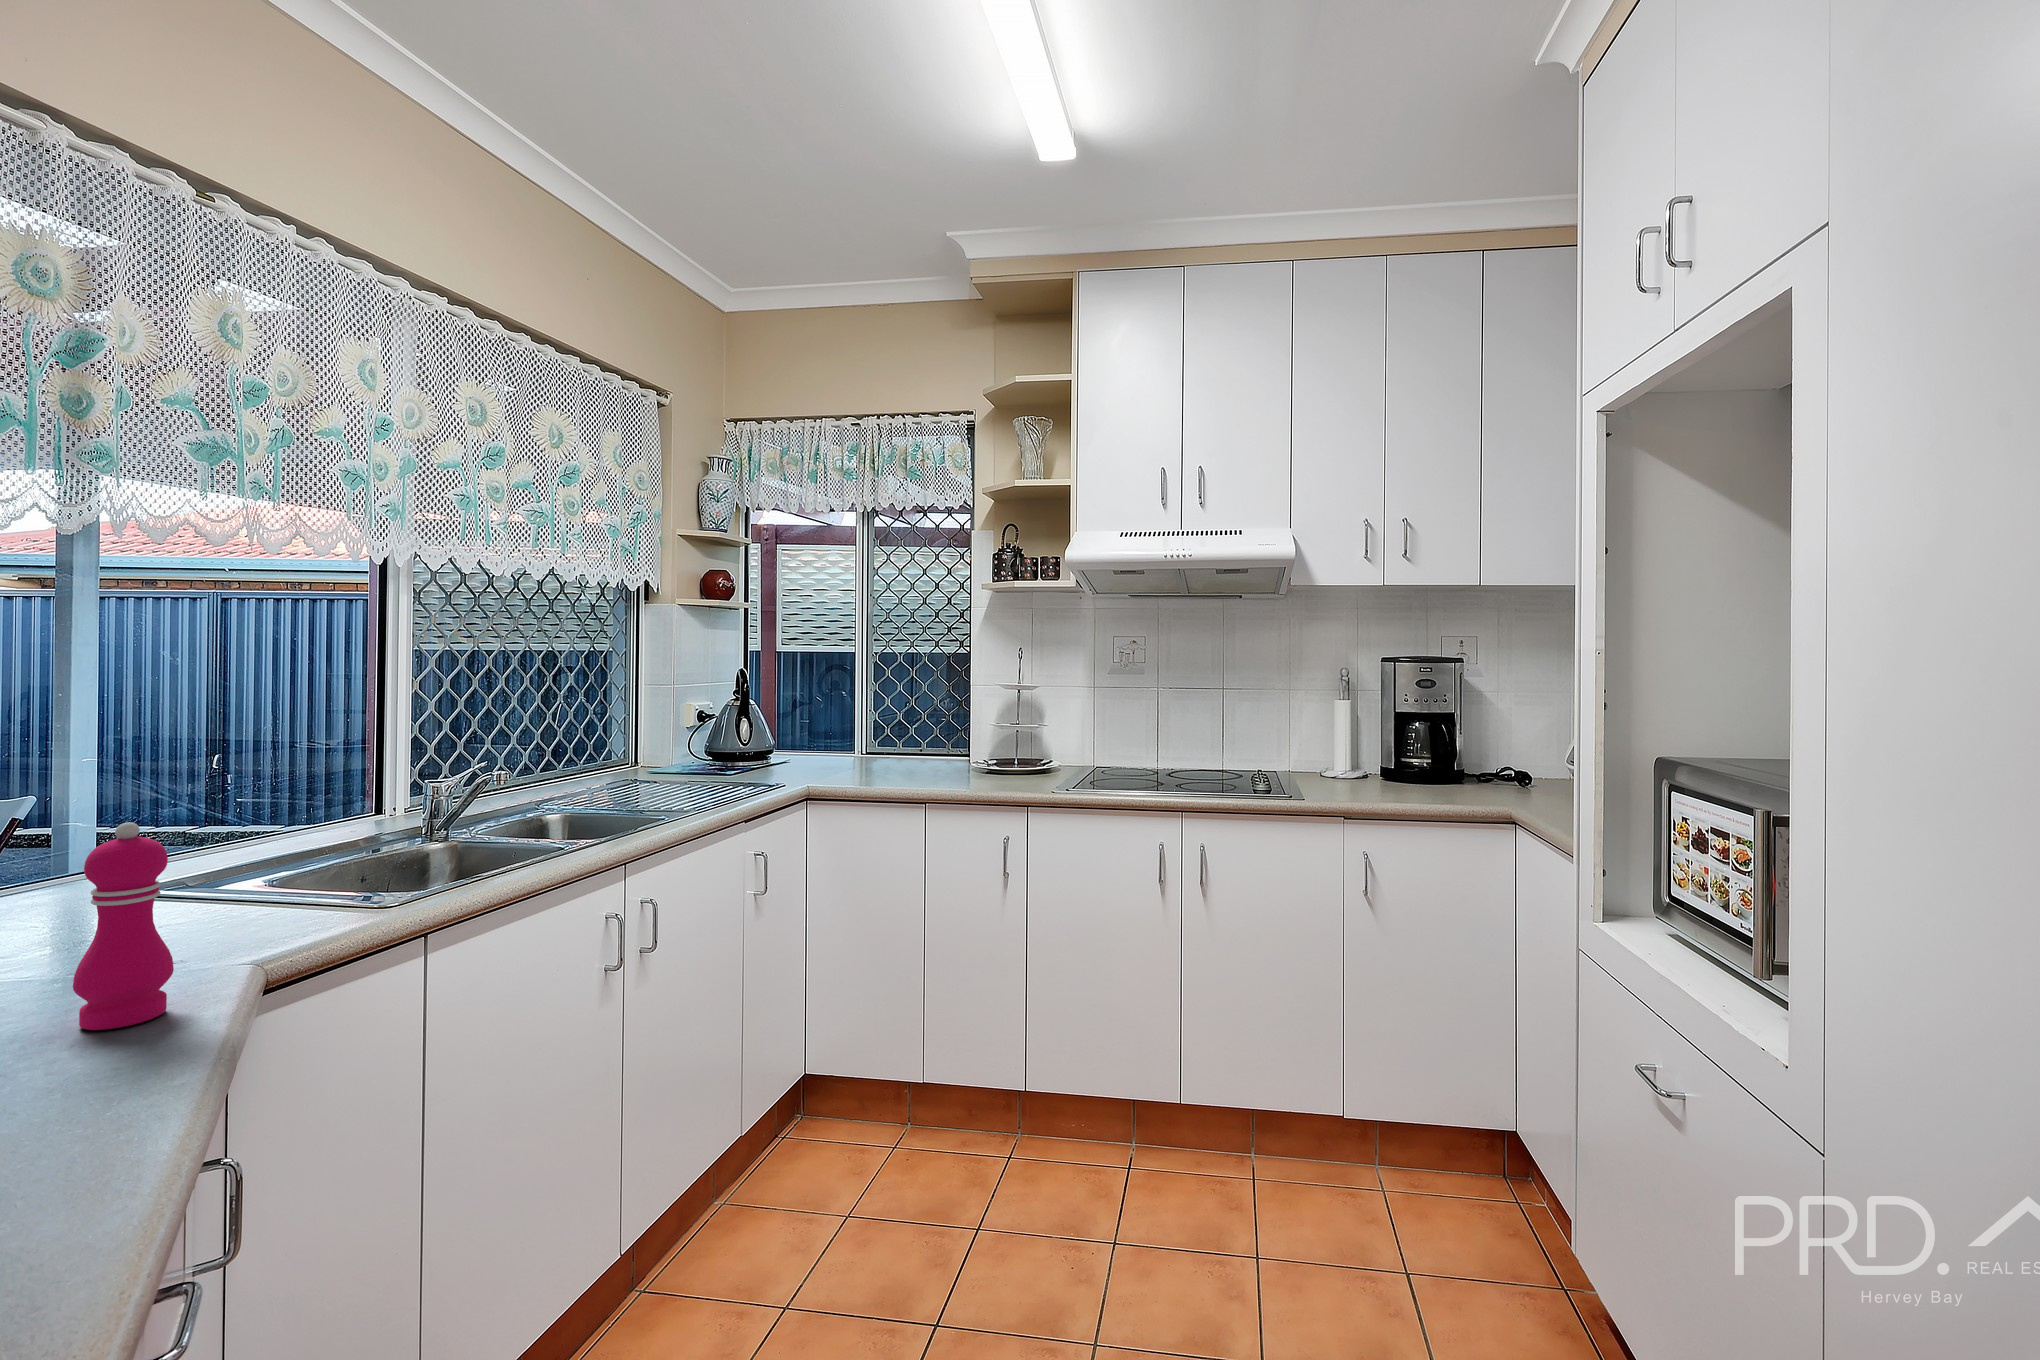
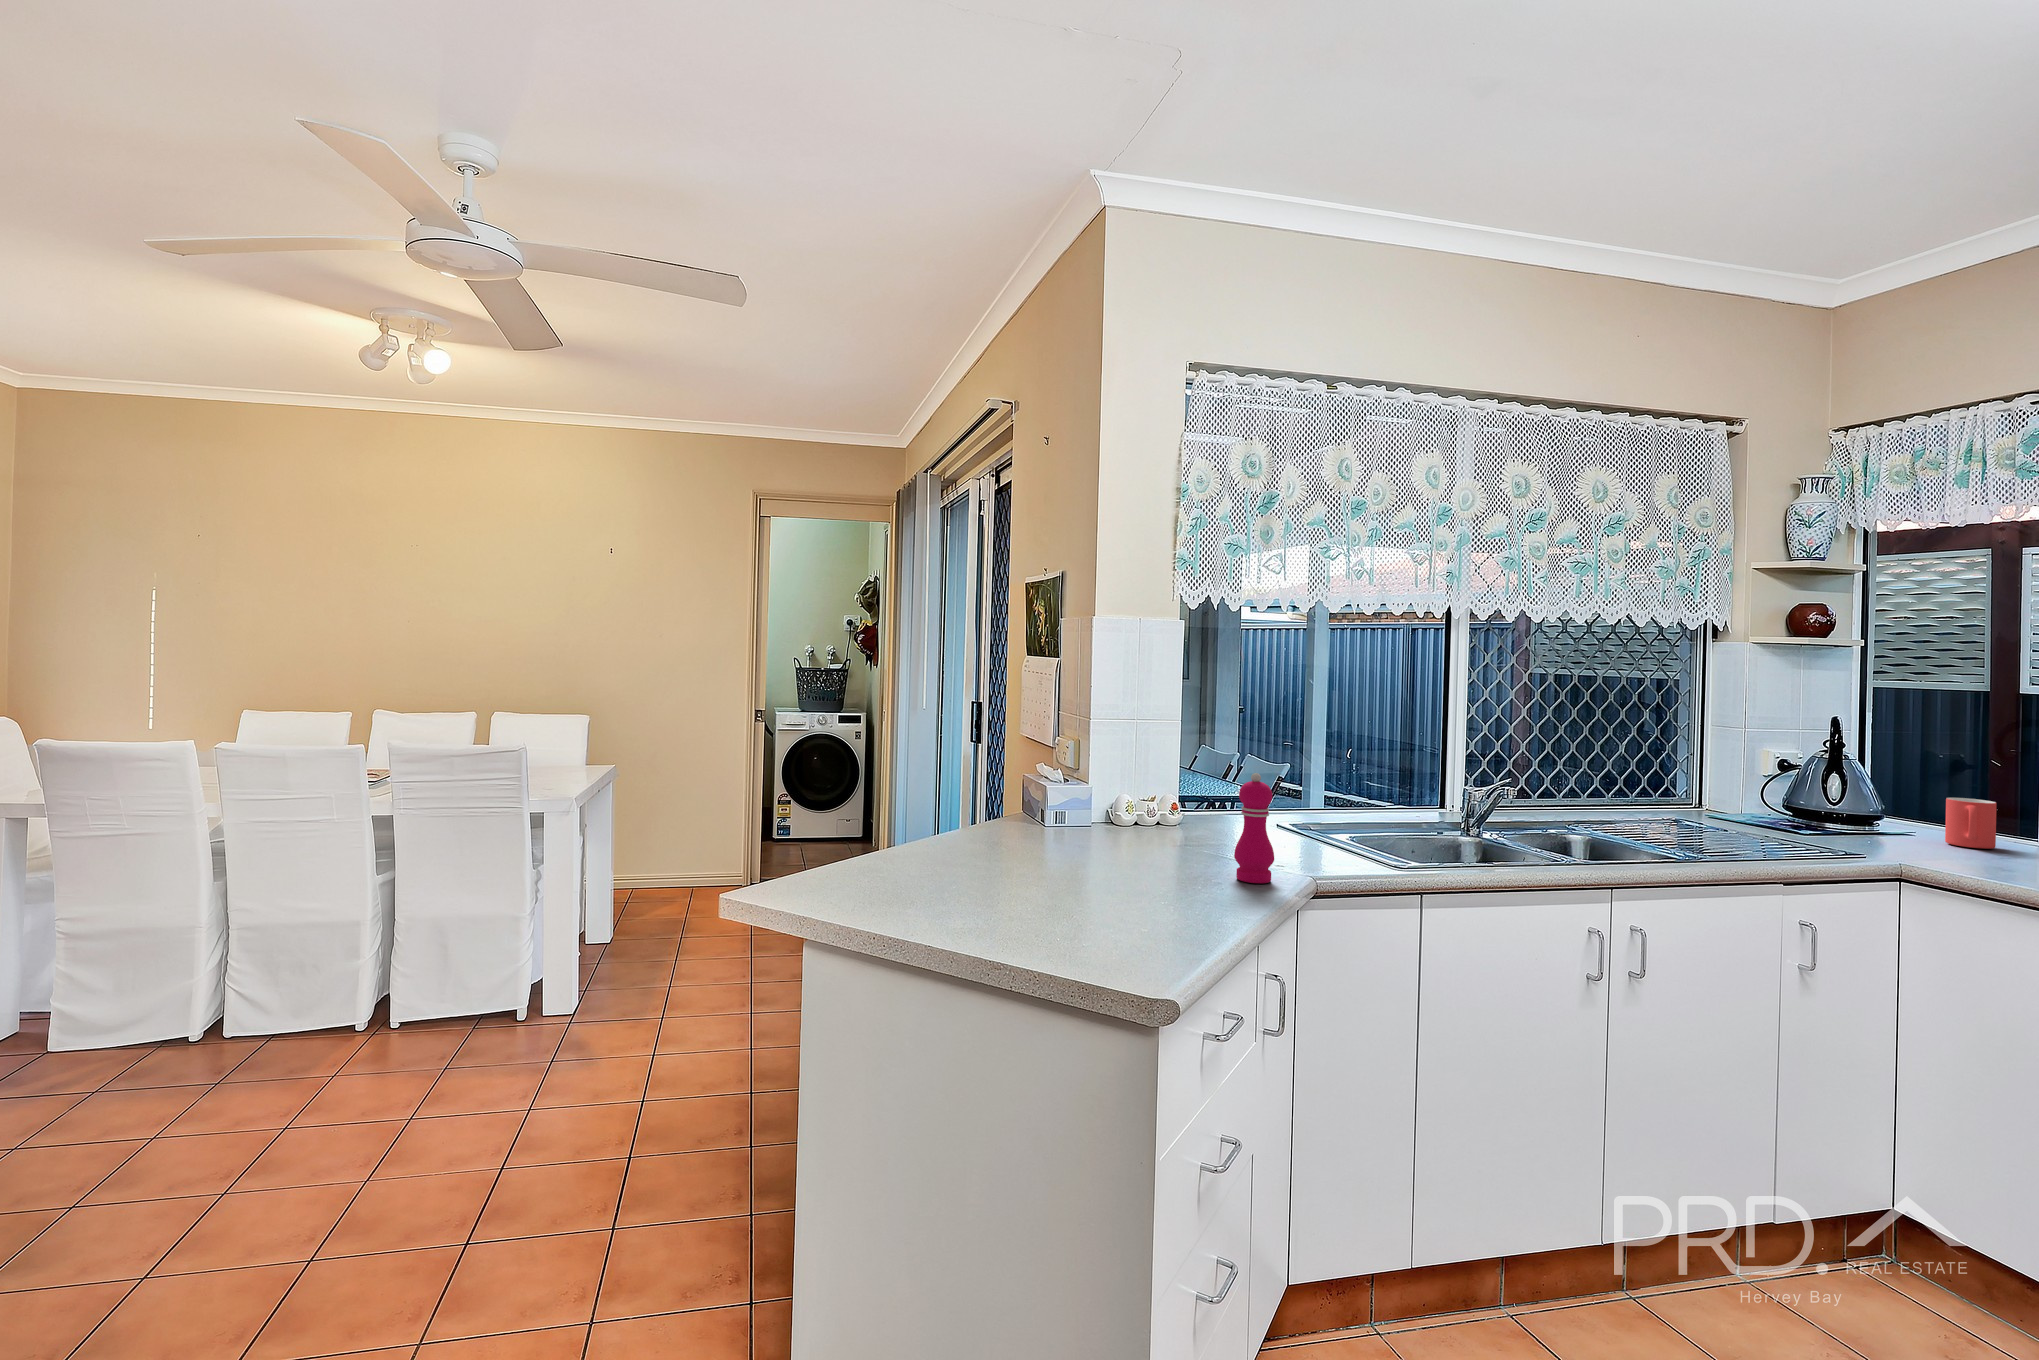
mug: none [813,728,842,765] -> present [1945,798,1996,849]

